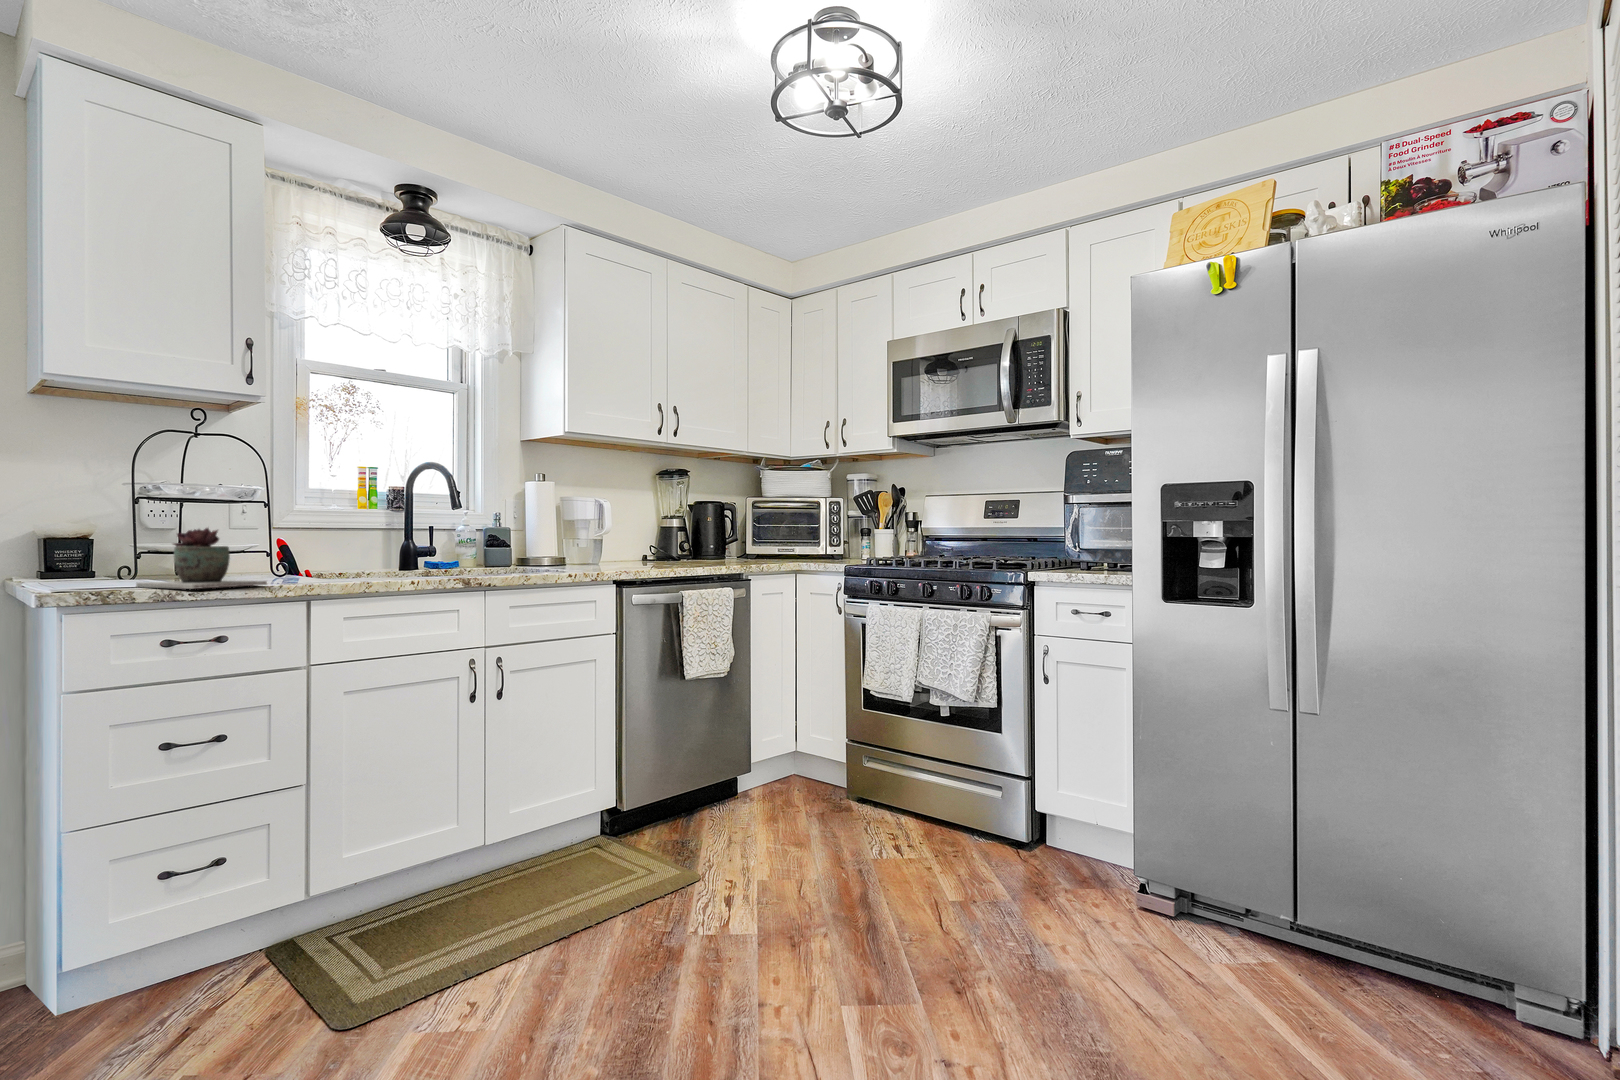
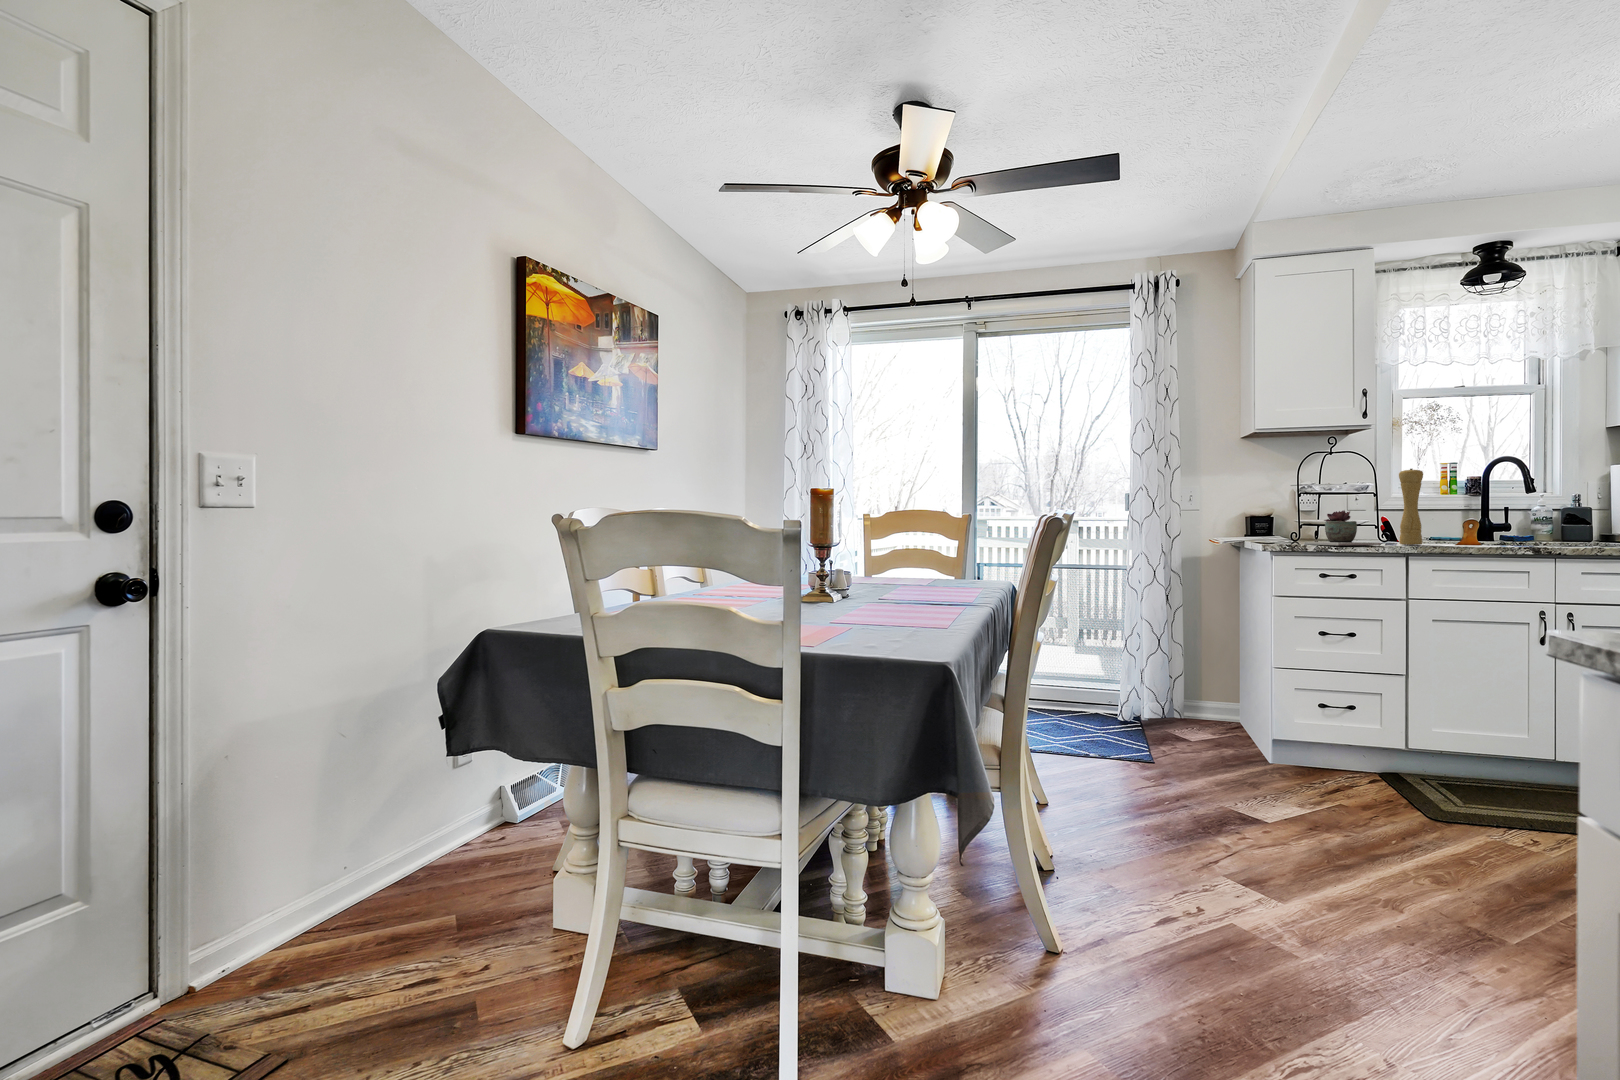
pepper mill: none [296,466,331,582] -> present [1399,469,1423,545]

